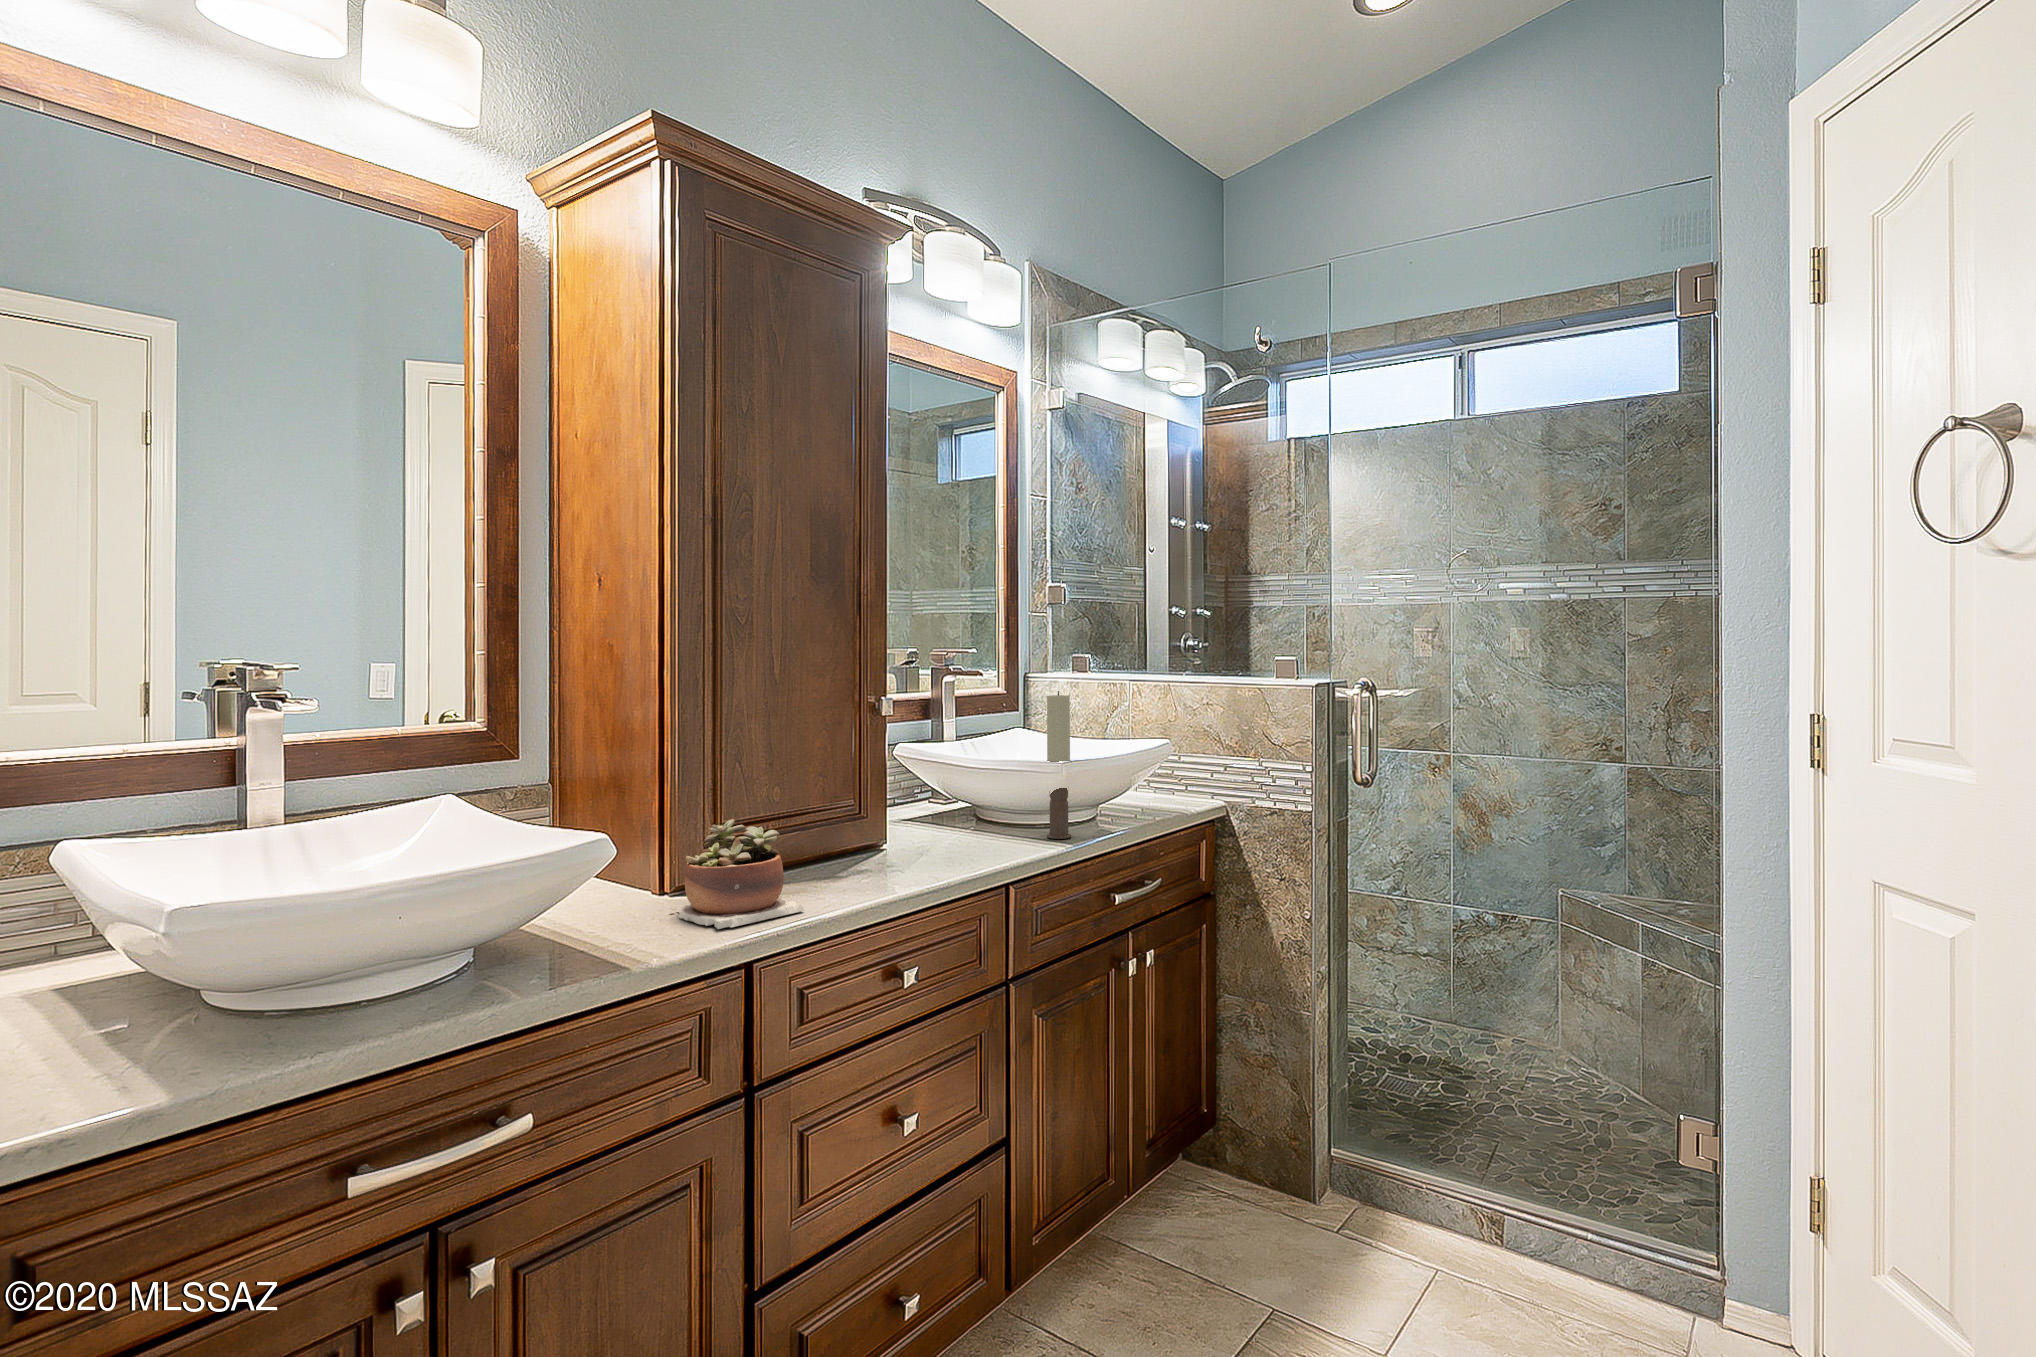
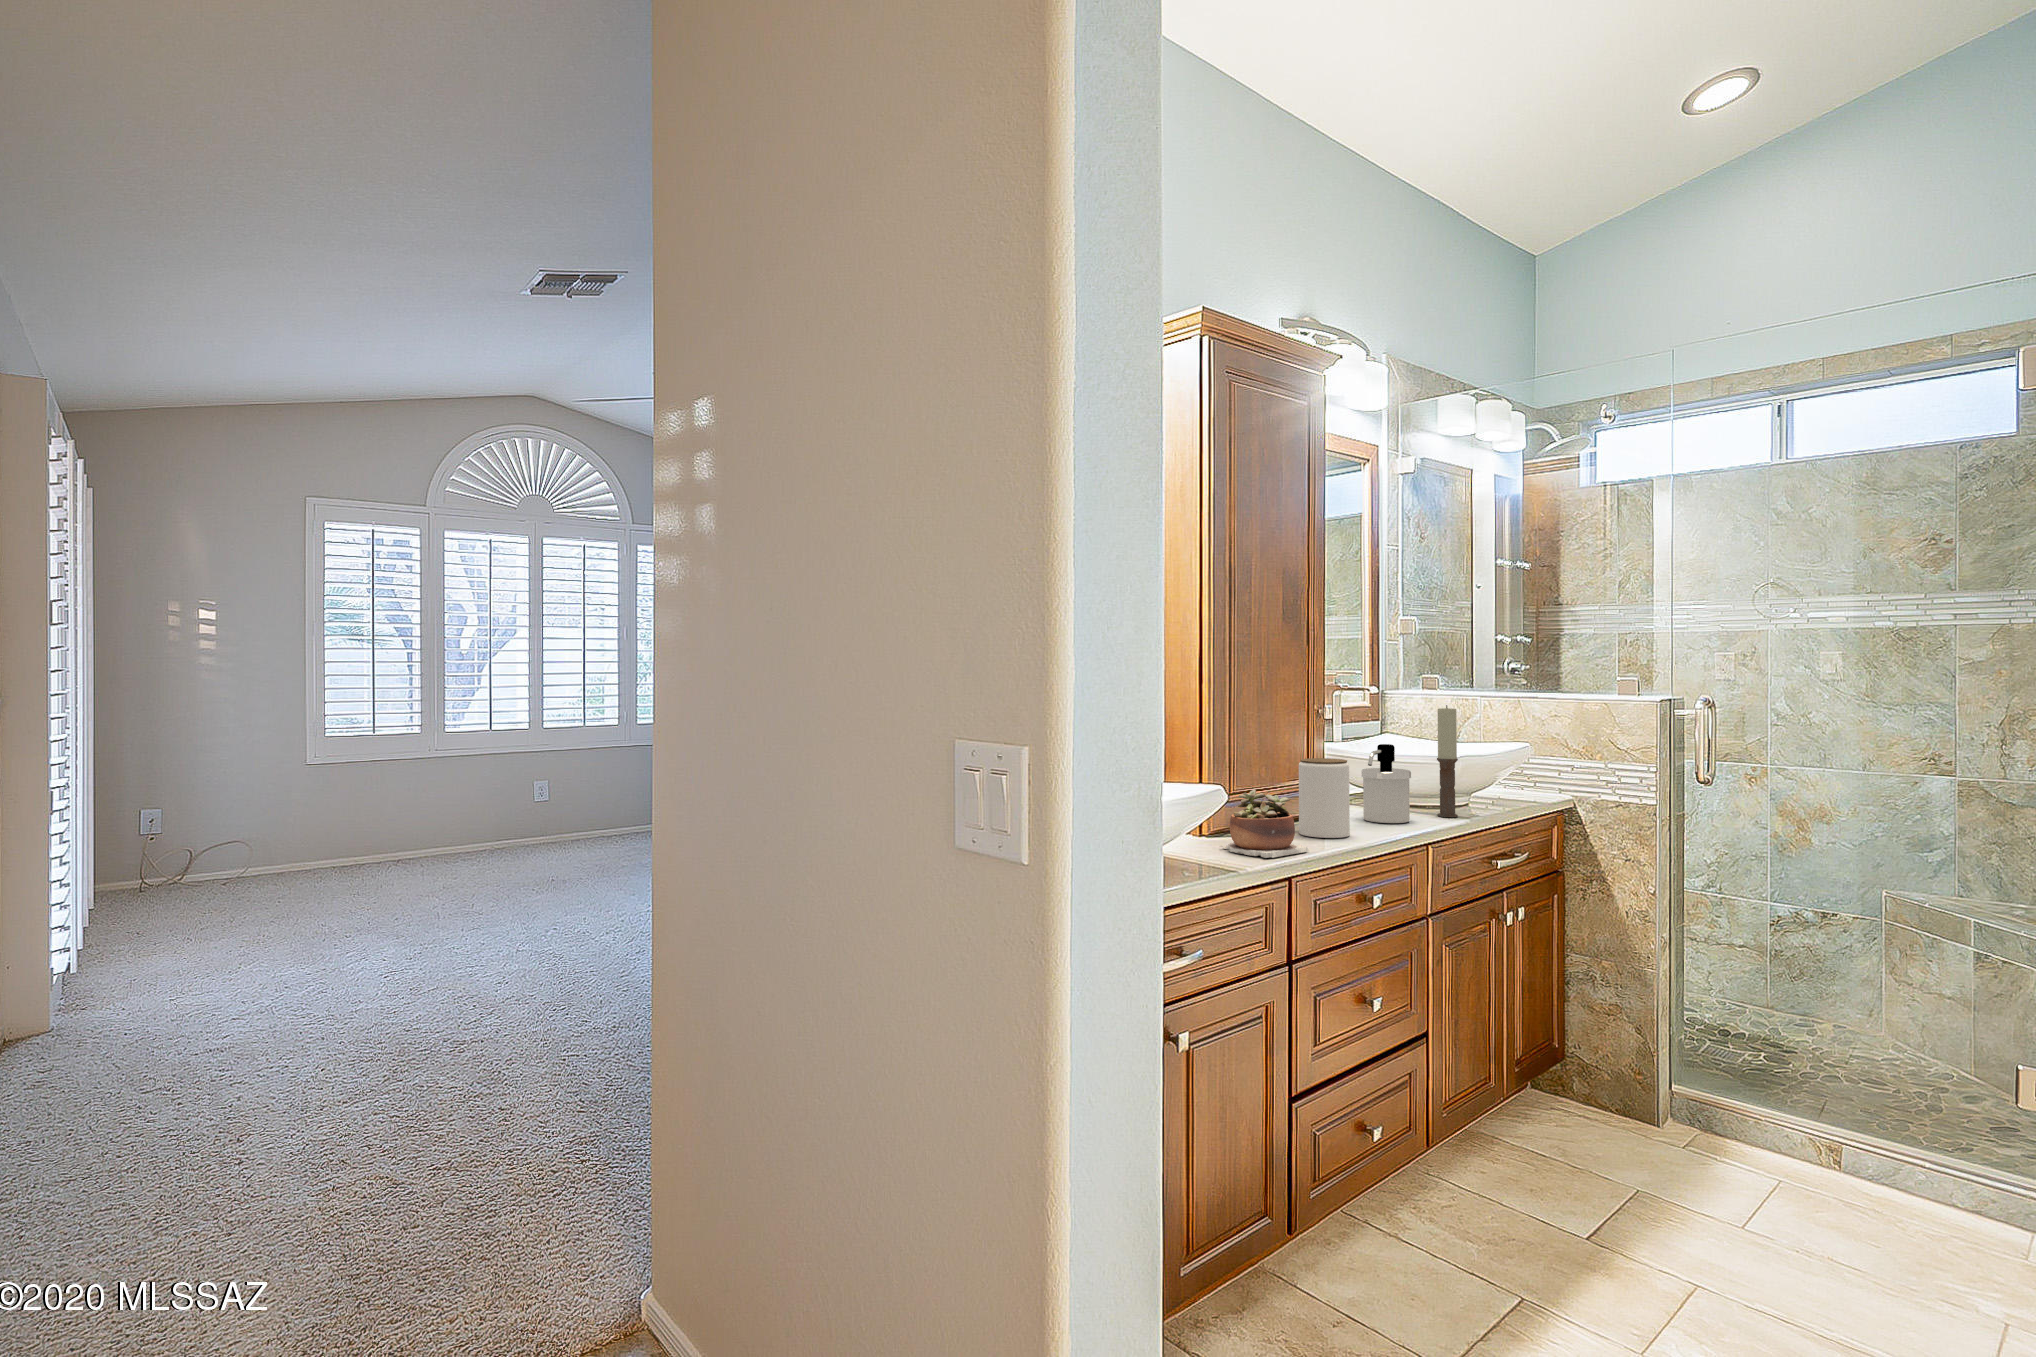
soap dispenser: none [938,744,1004,852] -> present [1362,744,1411,823]
jar: none [827,767,898,883] -> present [1299,758,1350,838]

